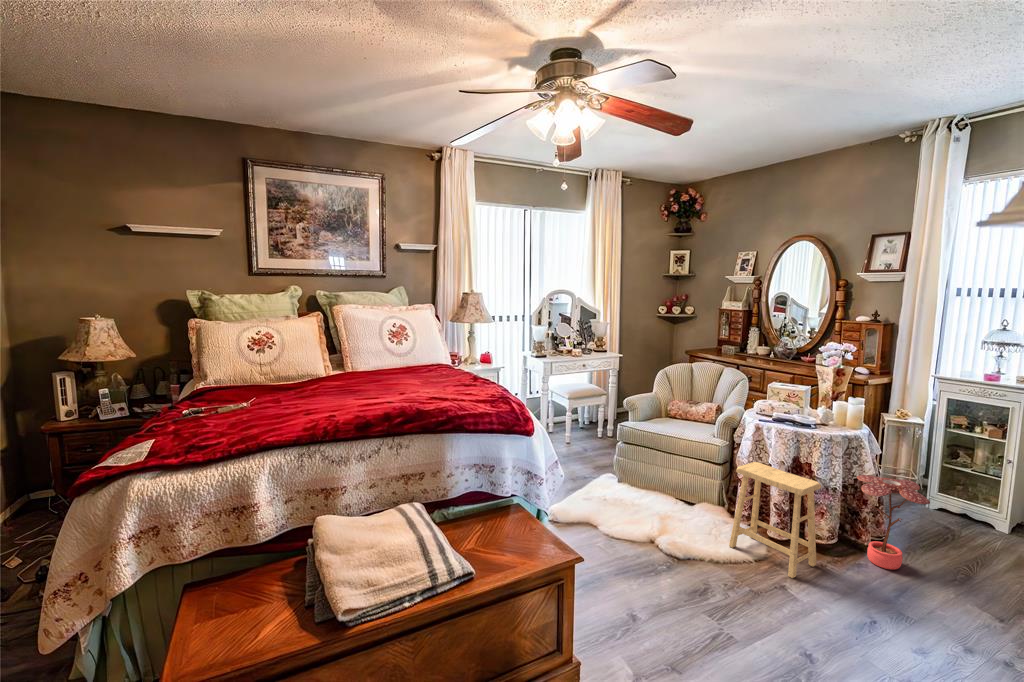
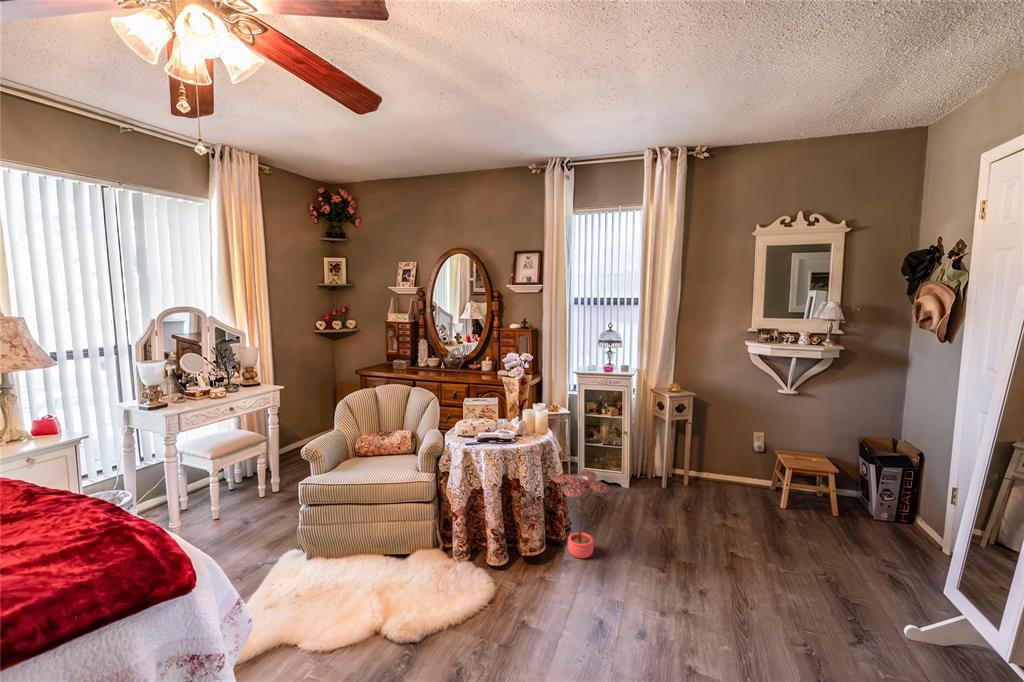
footstool: present [729,462,821,578] -> none [459,493,540,613]

